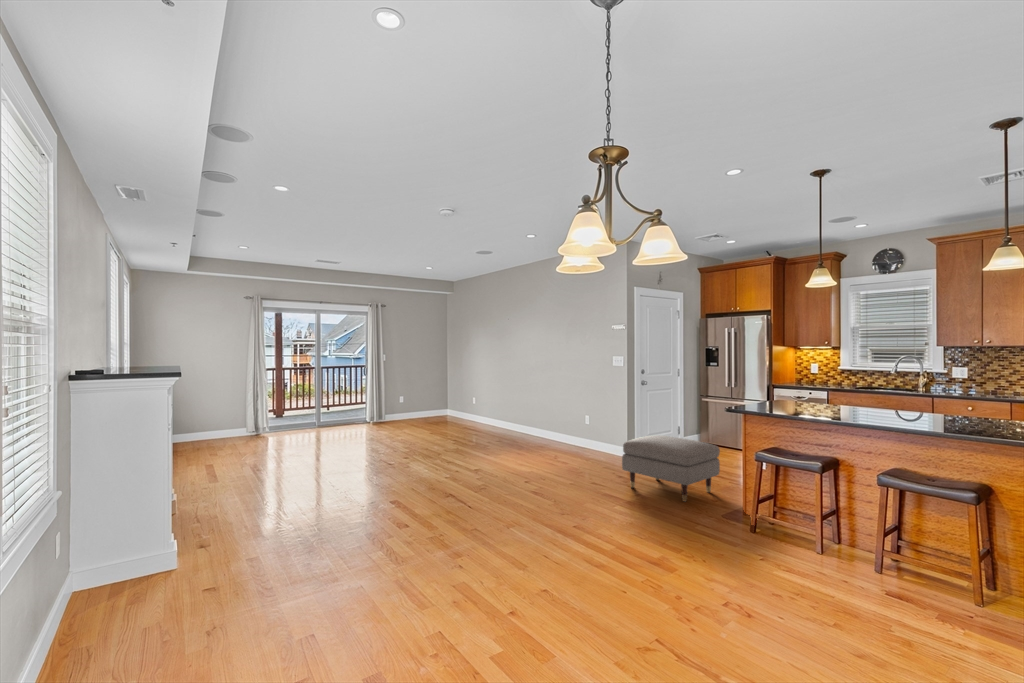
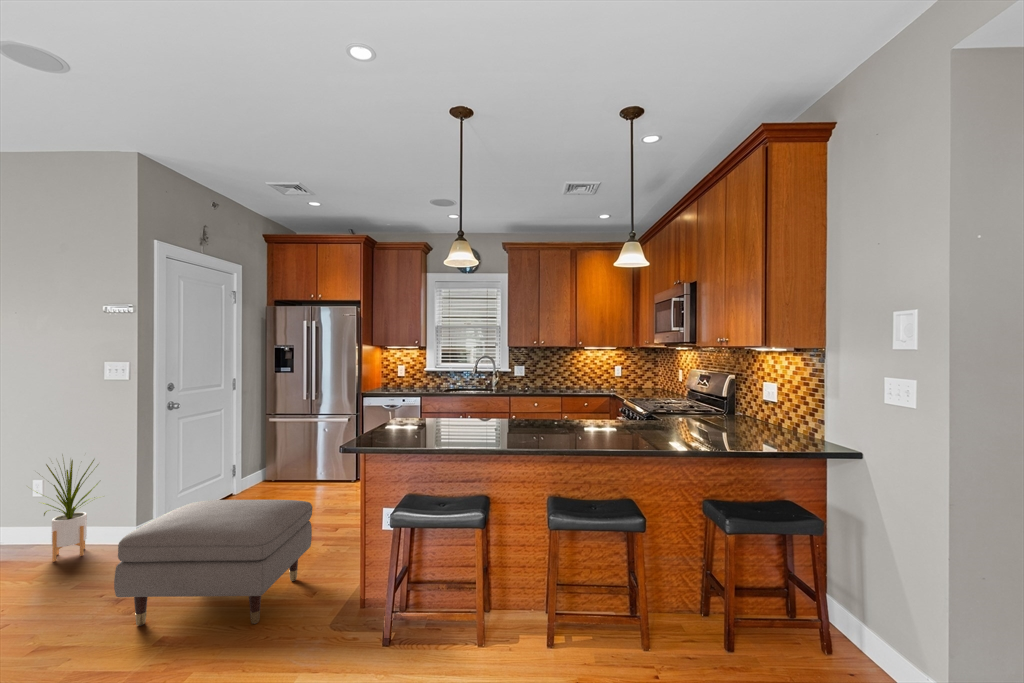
house plant: none [584,403,615,458] -> present [37,460,98,562]

